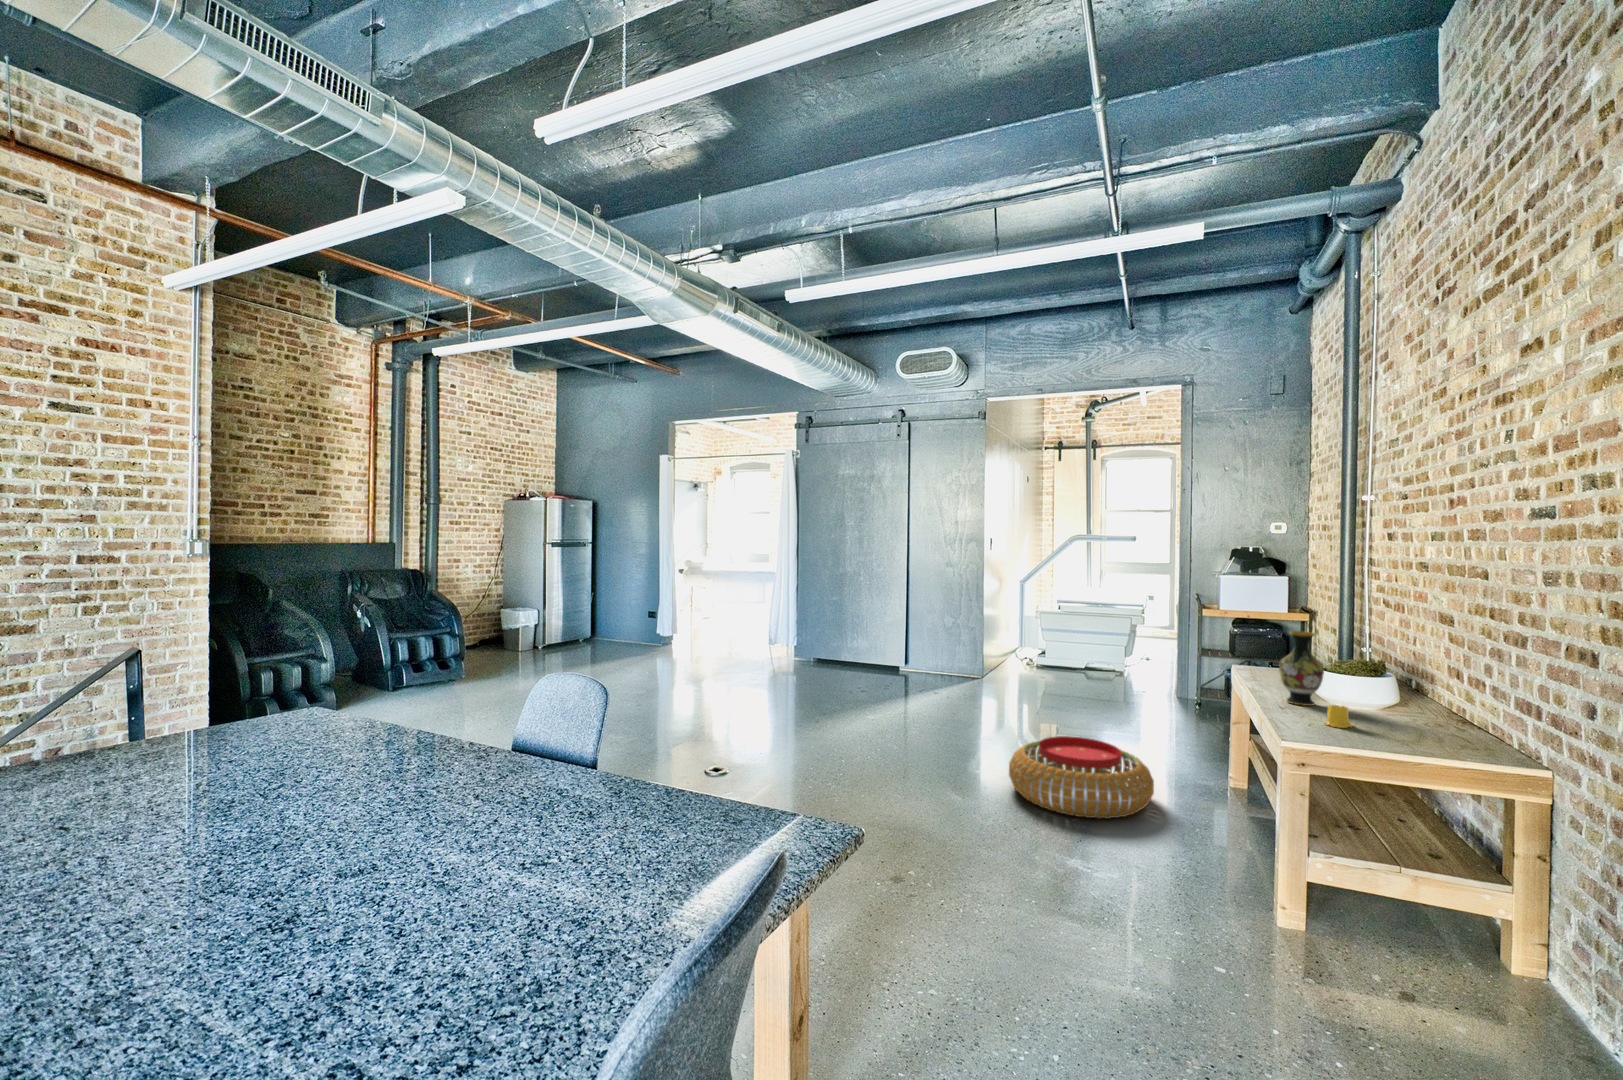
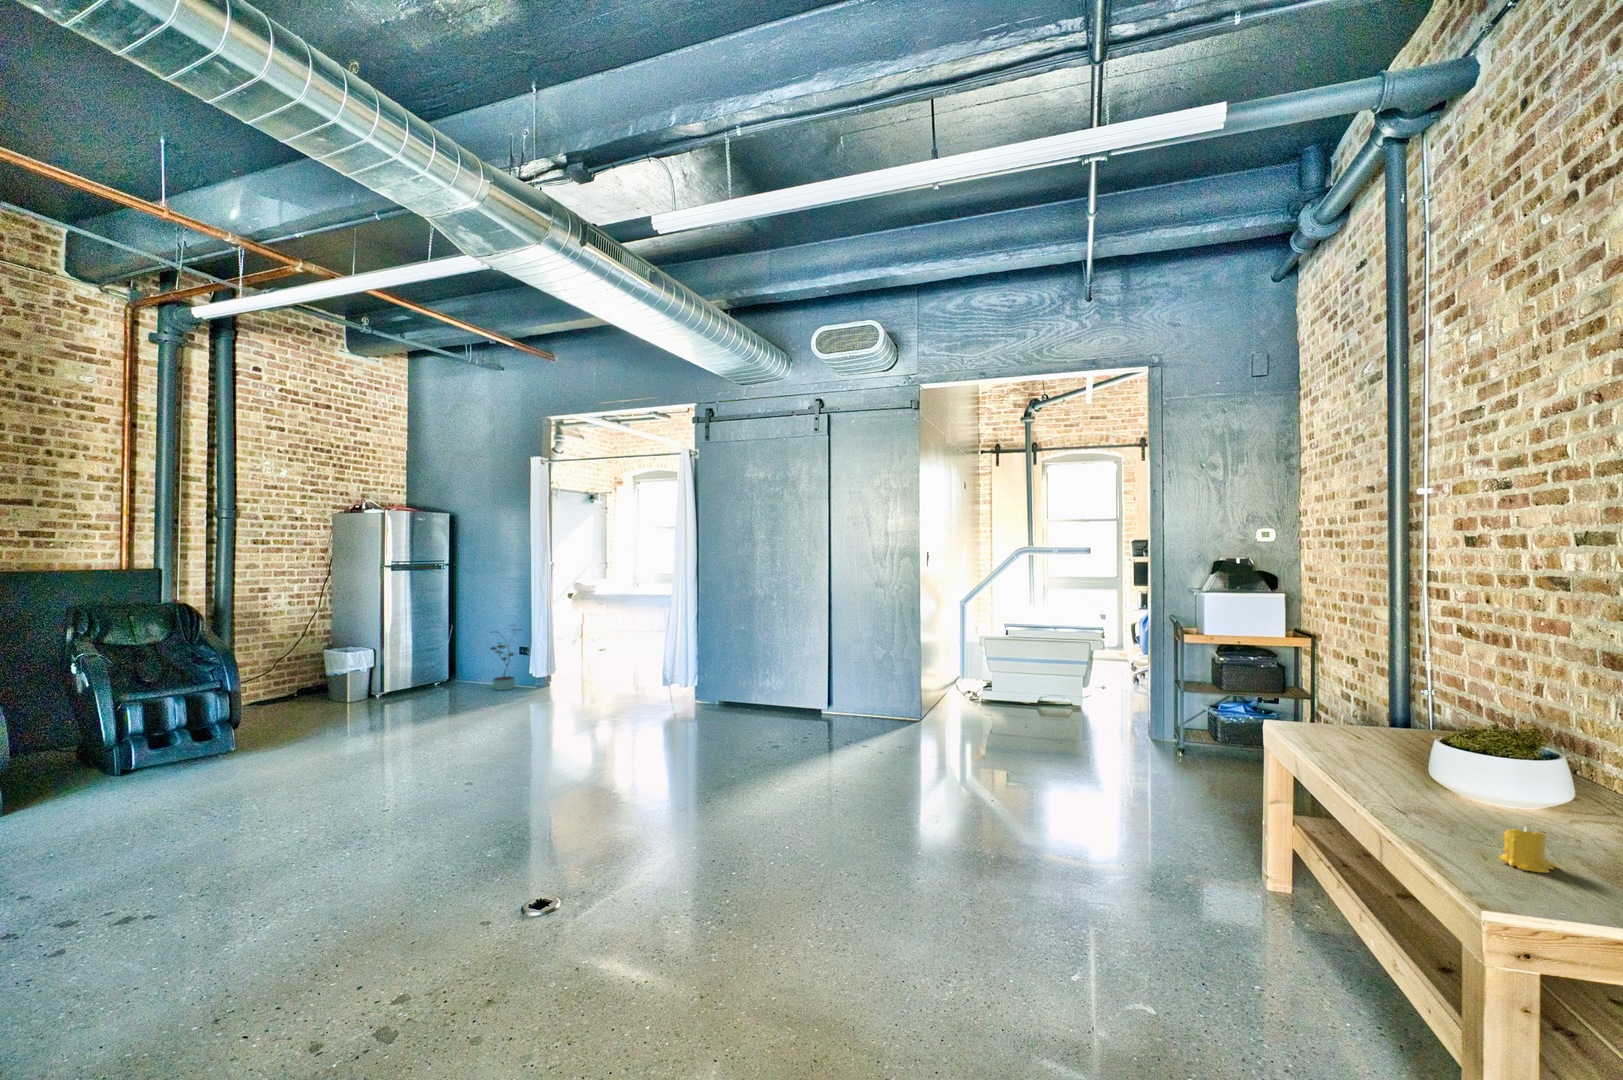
potted plant: none [623,594,650,648] -> present [490,632,515,690]
vase: present [1279,631,1324,706] -> none [1376,688,1453,810]
pouf: present [1009,736,1154,818] -> none [959,833,1173,979]

